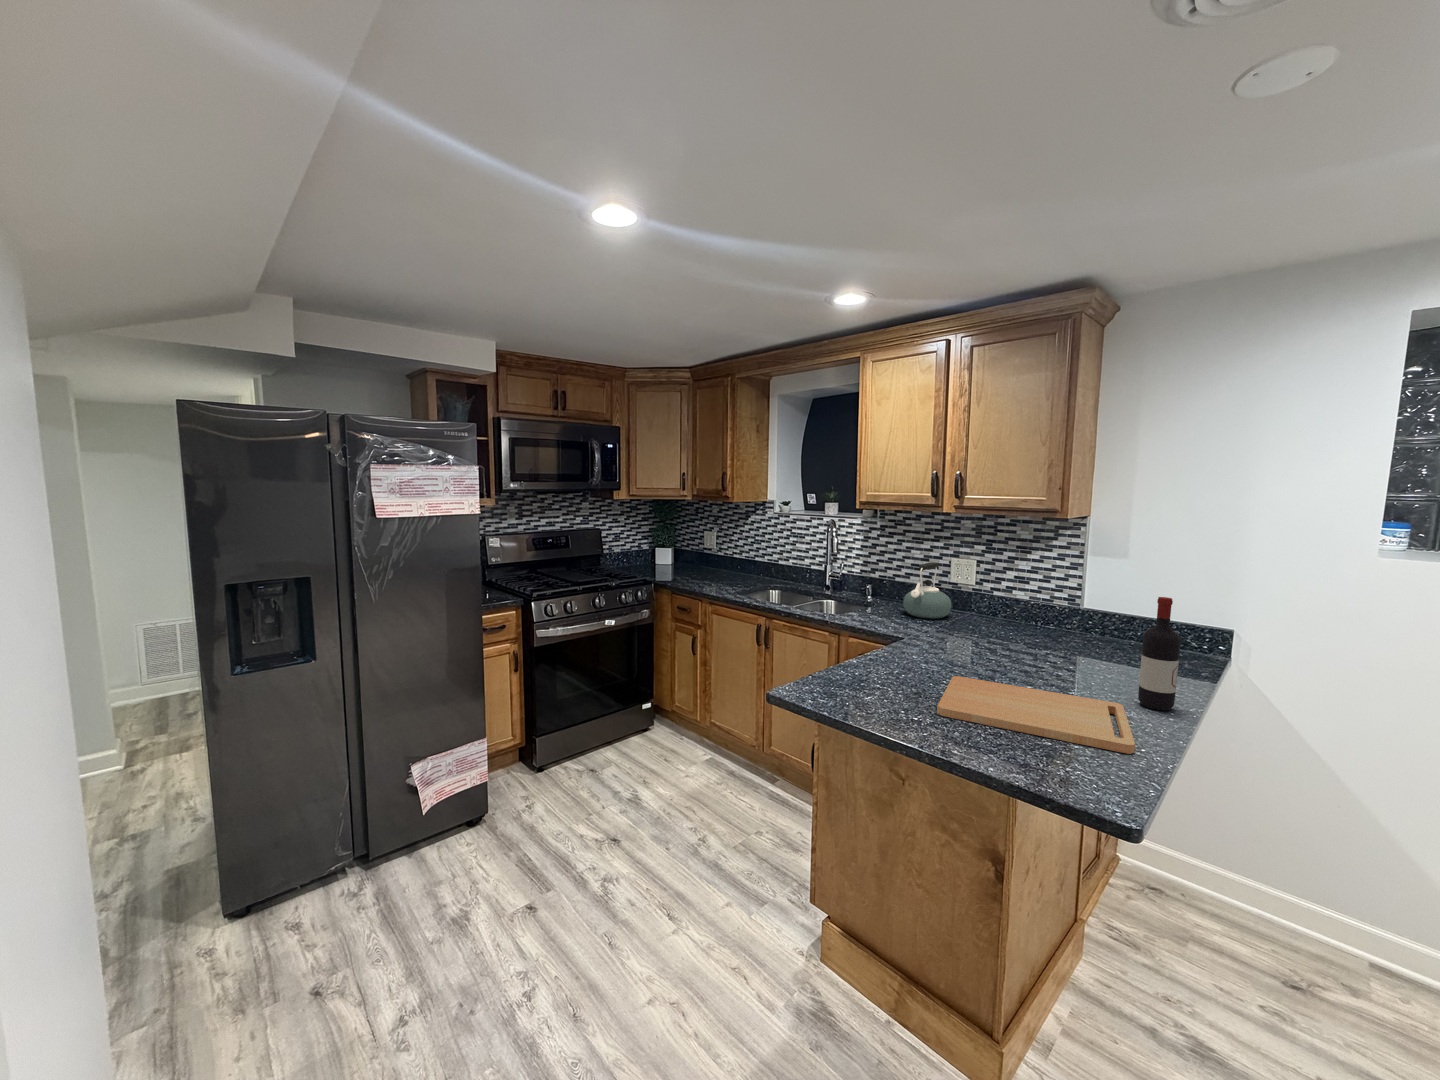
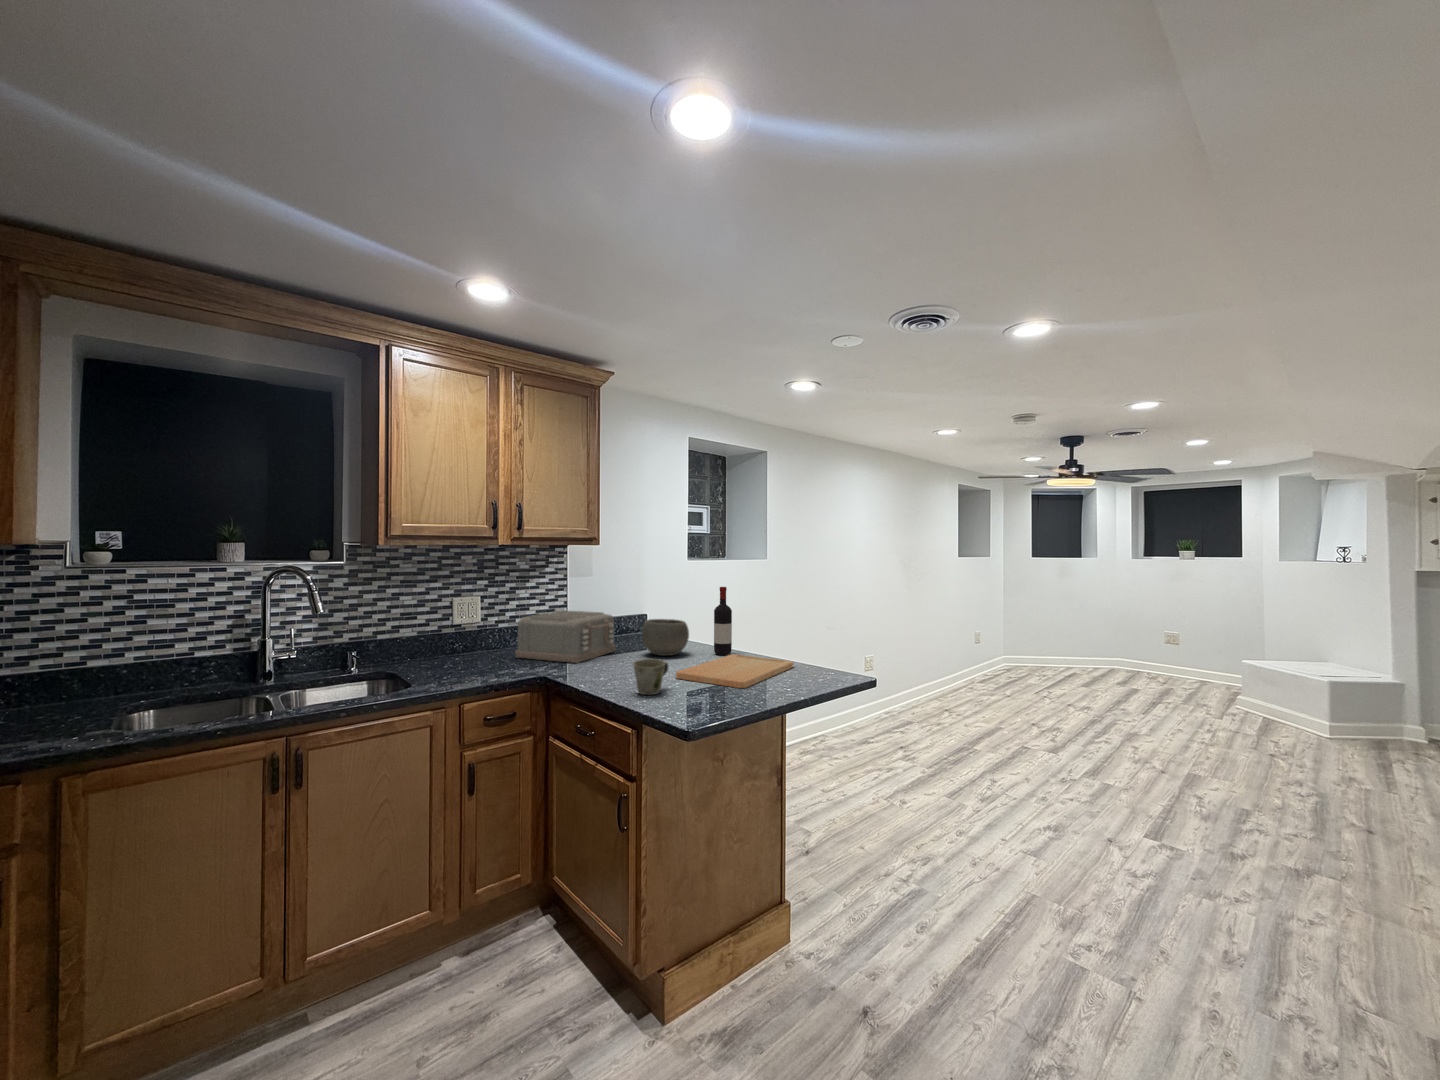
kettle: present [903,562,951,619] -> none [431,603,487,666]
toaster: none [968,586,1066,653] -> present [515,610,615,663]
bowl: none [1051,622,1128,679] -> present [642,619,689,656]
mug: none [861,640,907,679] -> present [633,659,668,695]

